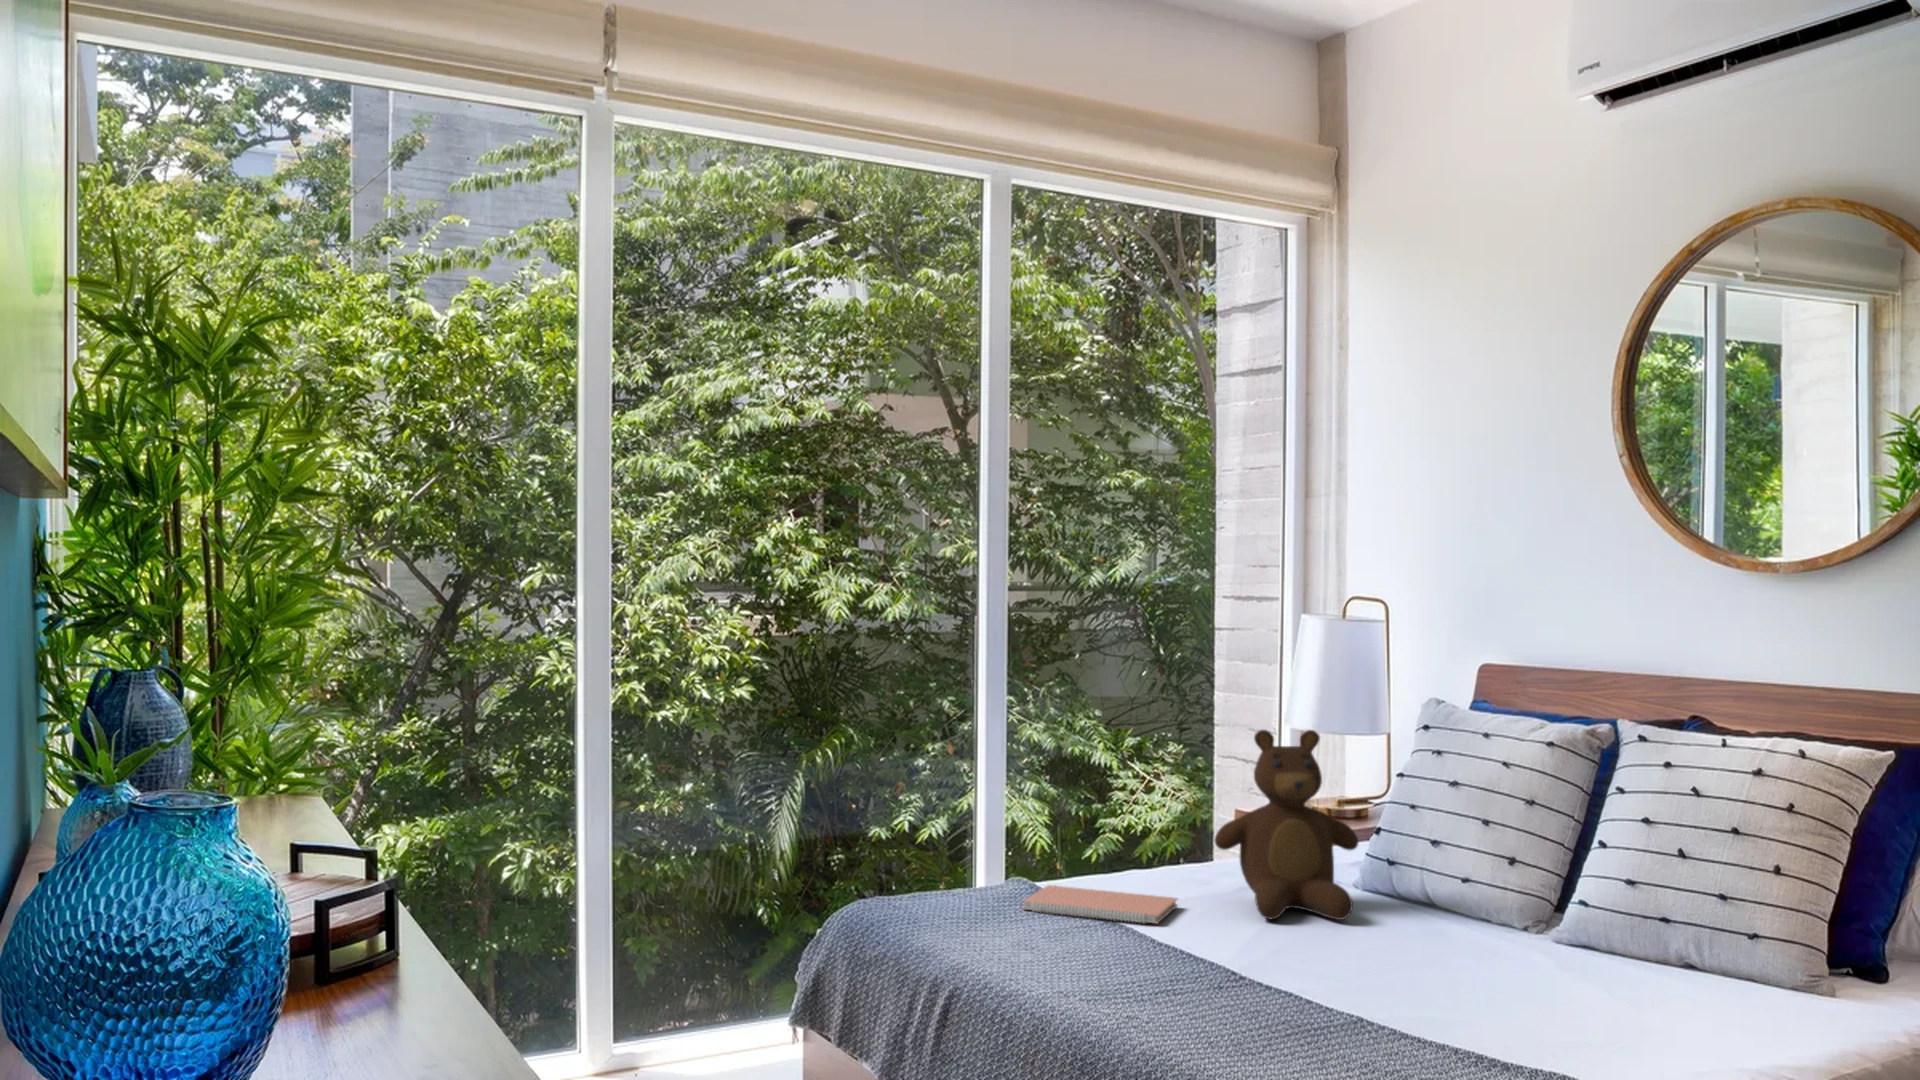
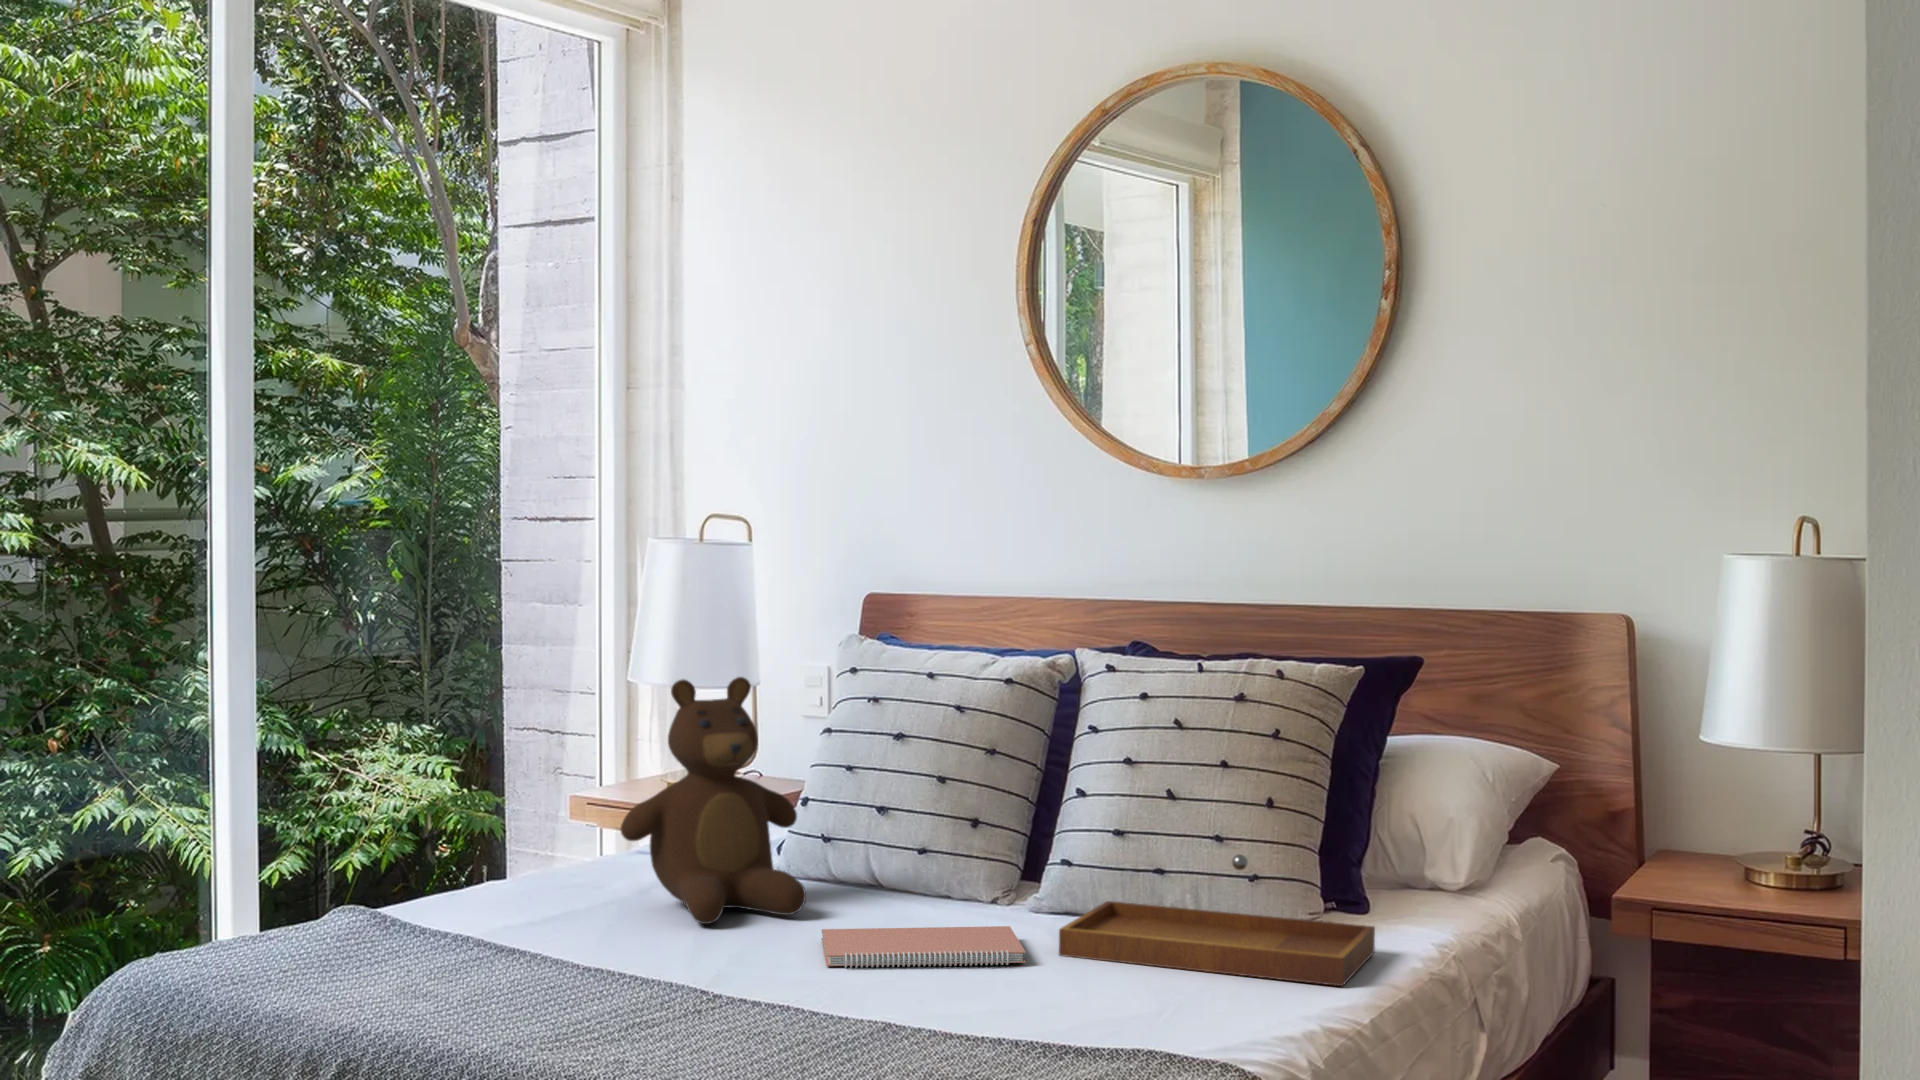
notebook: present [1023,885,1177,923] -> present [821,926,1026,968]
tray: none [1547,913,1866,1048] -> present [1059,854,1375,986]

